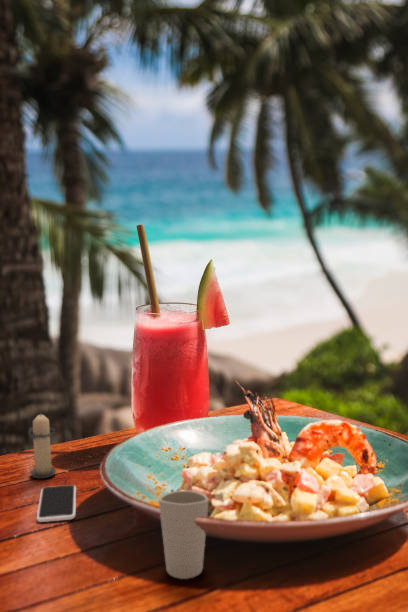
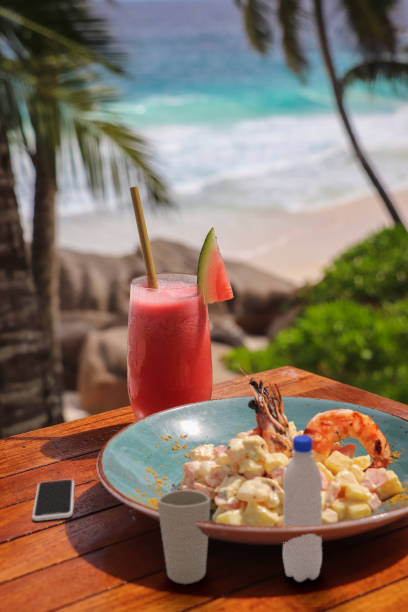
candle: present [29,412,56,478] -> none [21,402,58,473]
water bottle: none [275,439,313,578] -> present [283,435,322,582]

